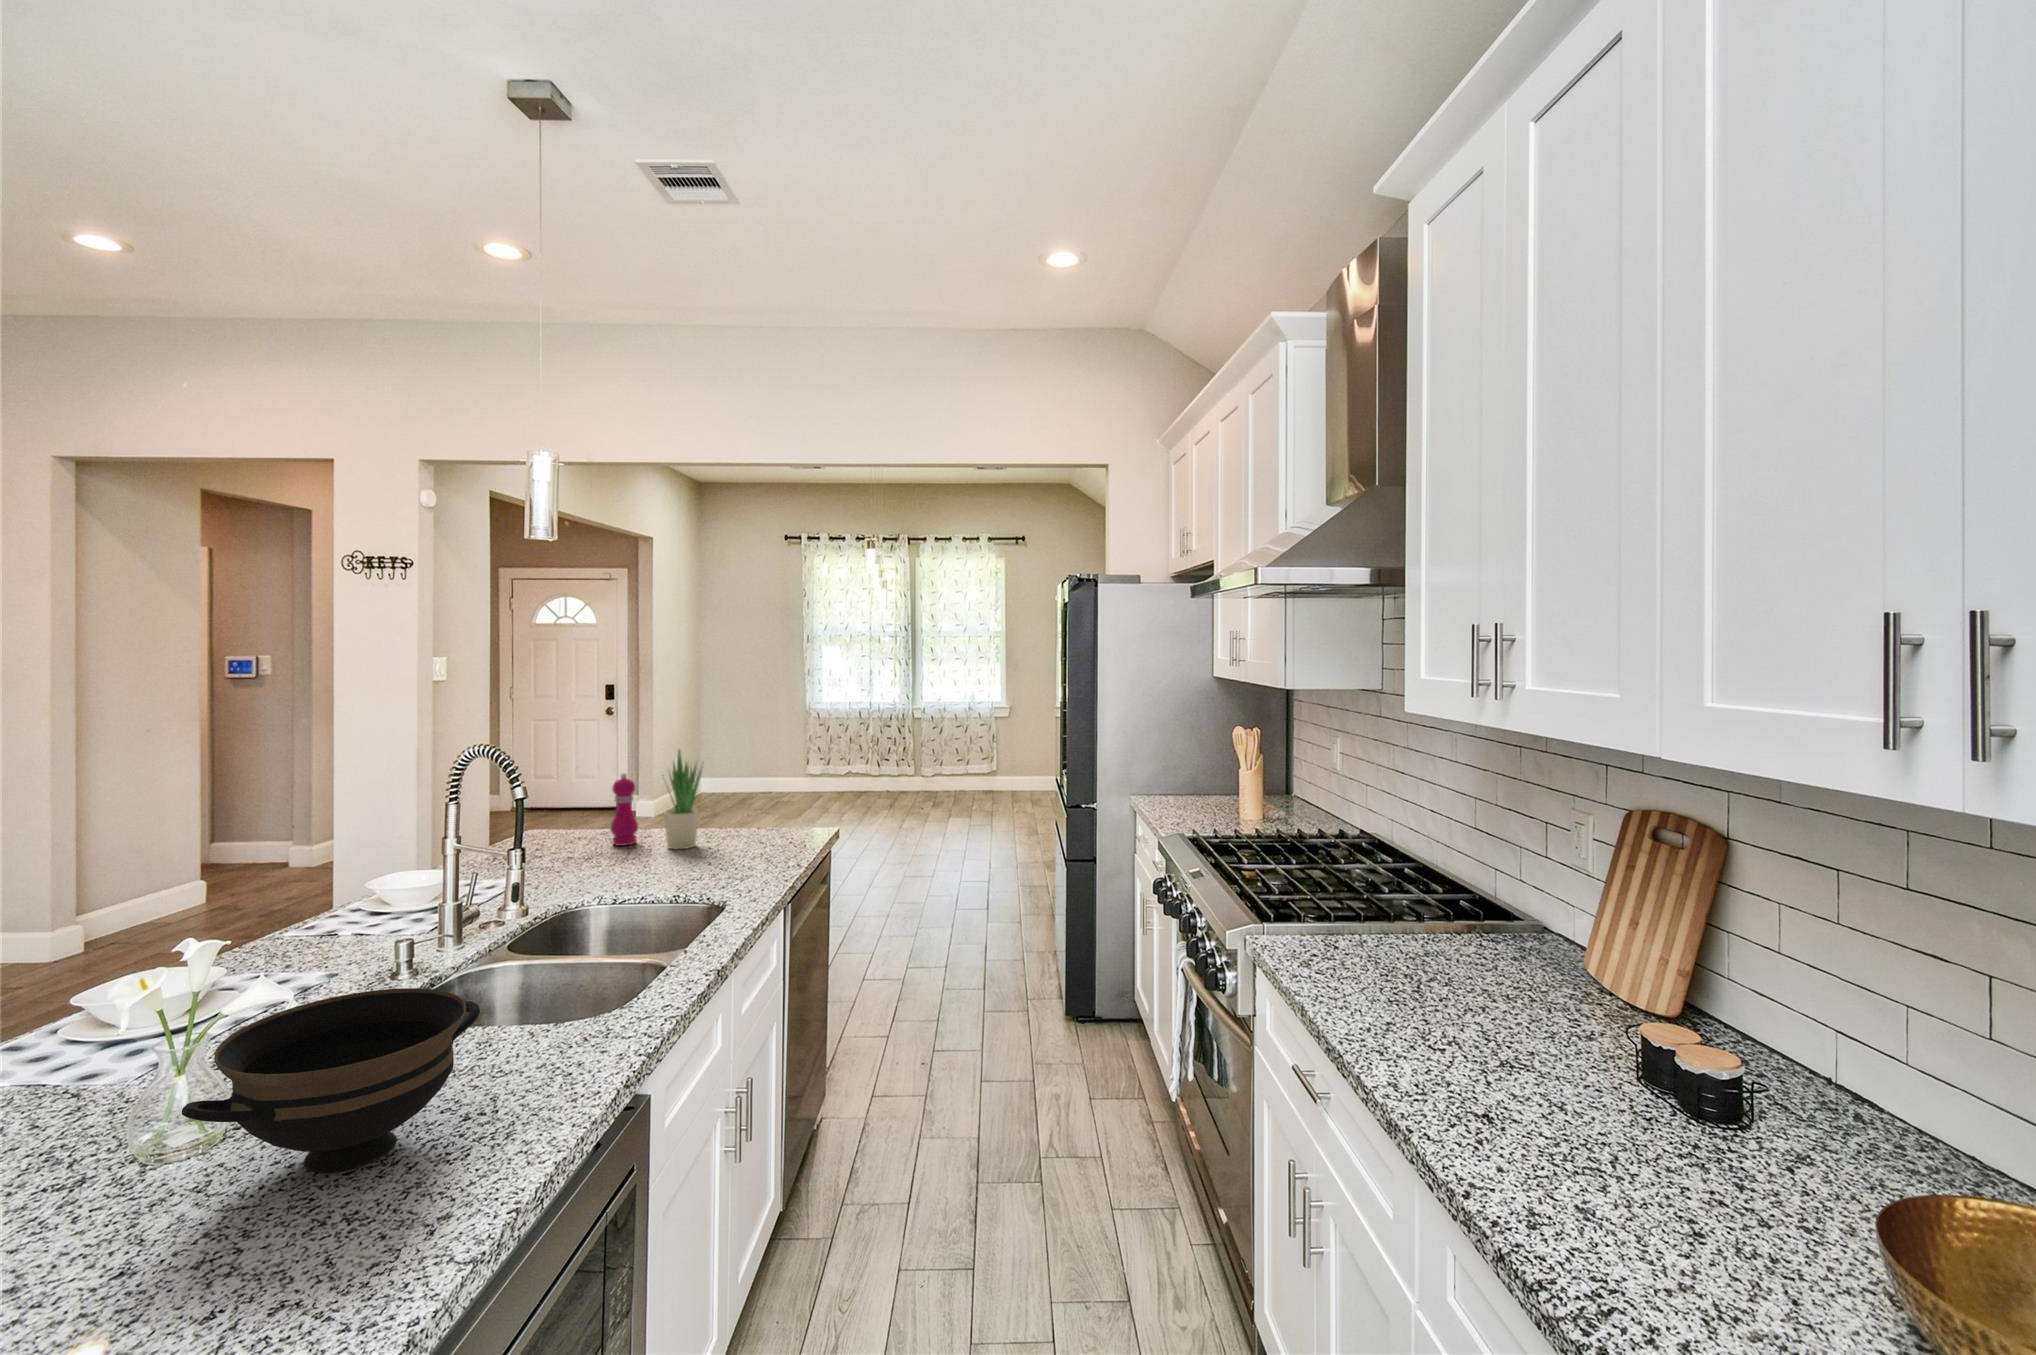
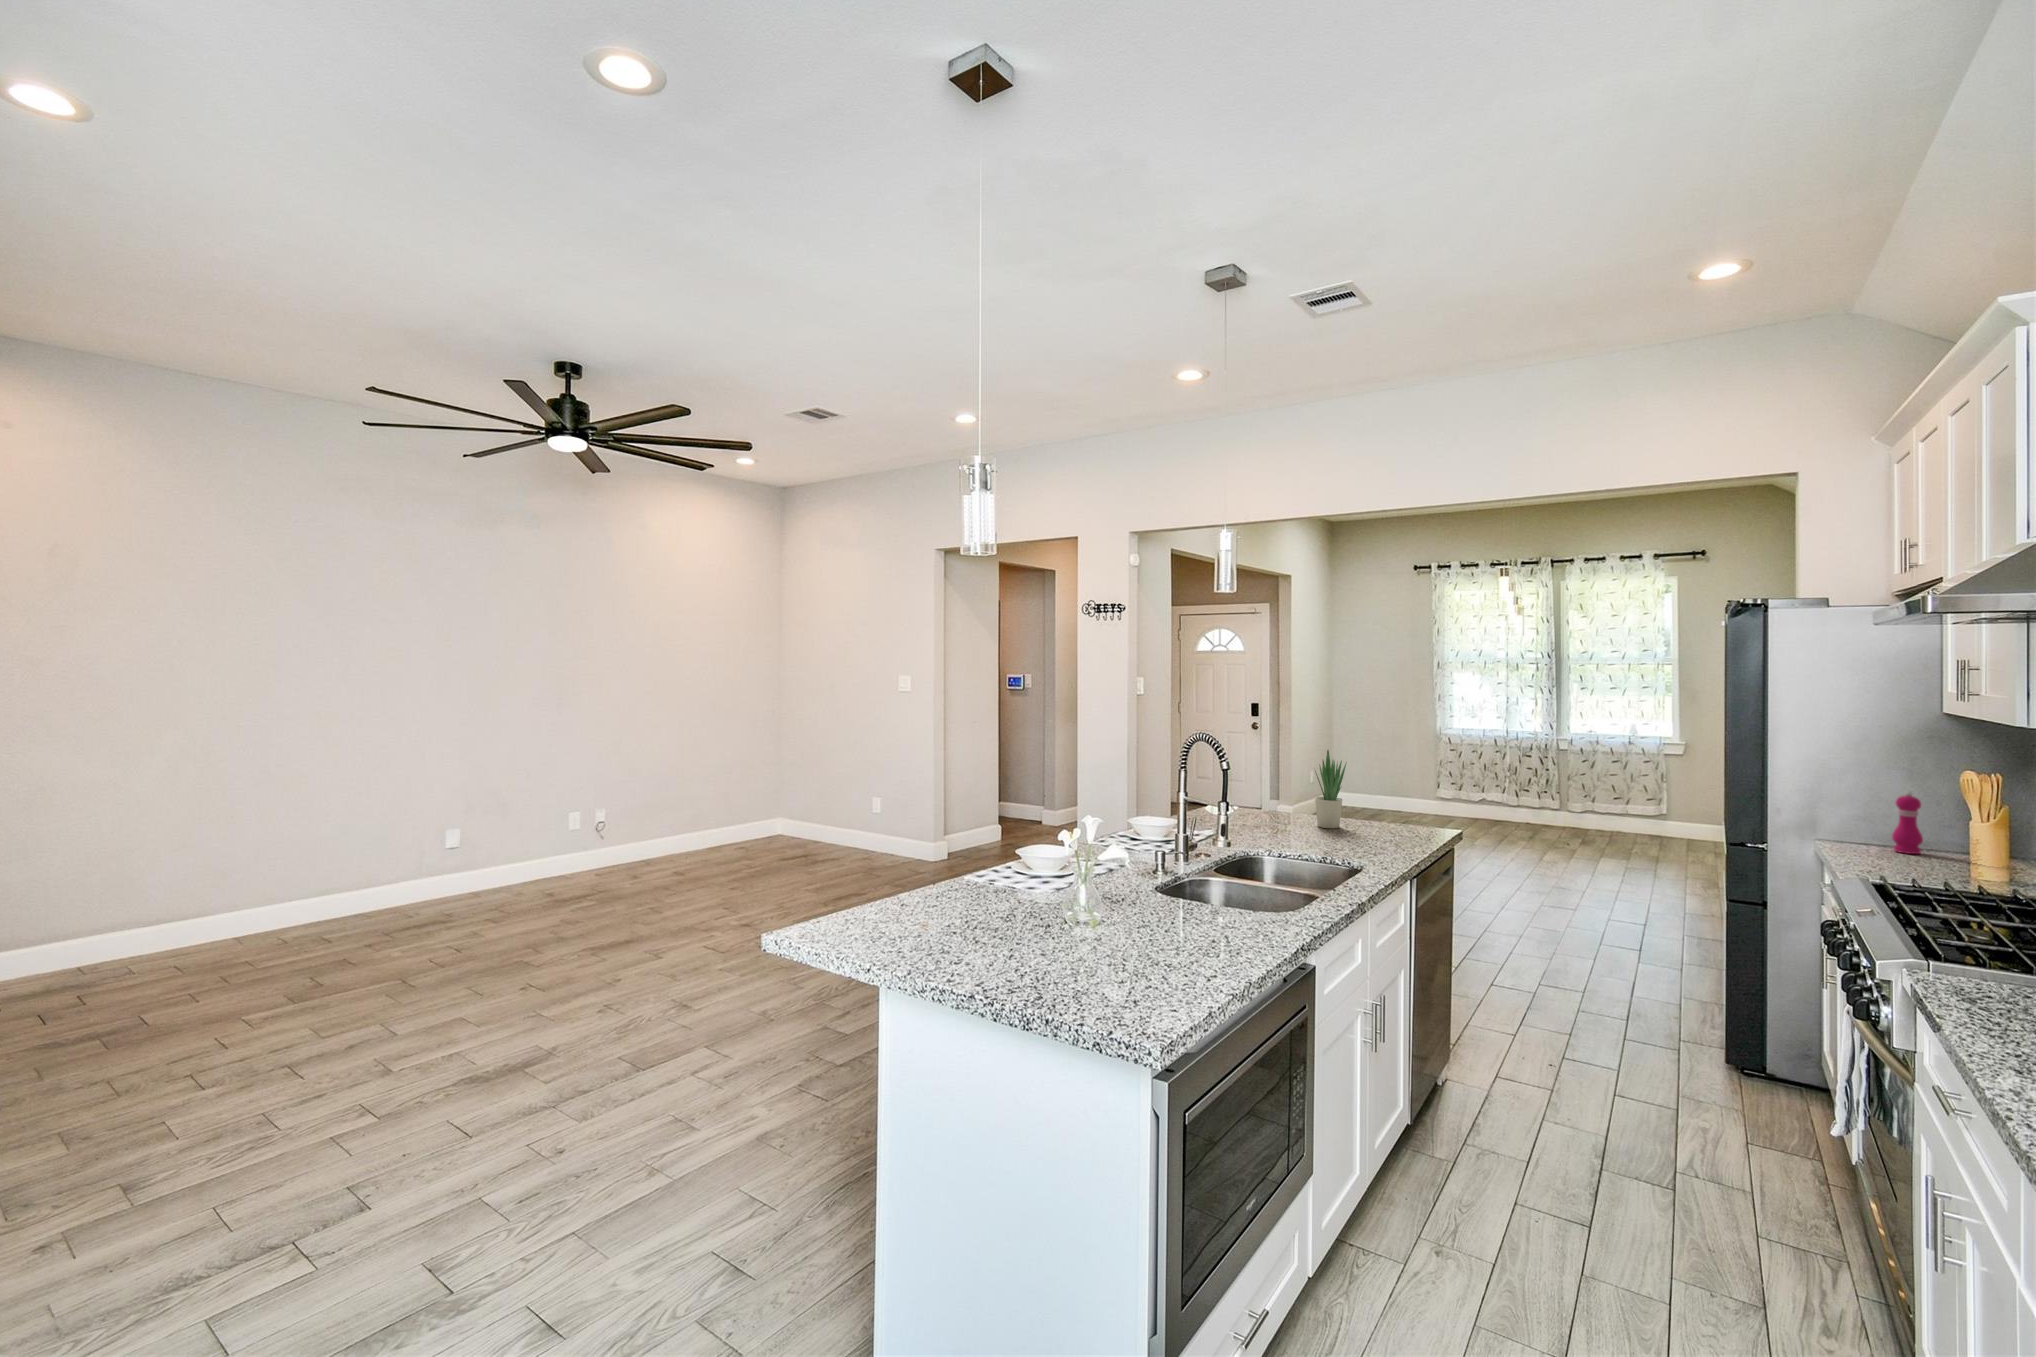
pepper mill: present [611,773,638,846] -> present [1892,791,1923,854]
bowl: present [182,988,480,1172] -> none [1095,862,1220,950]

